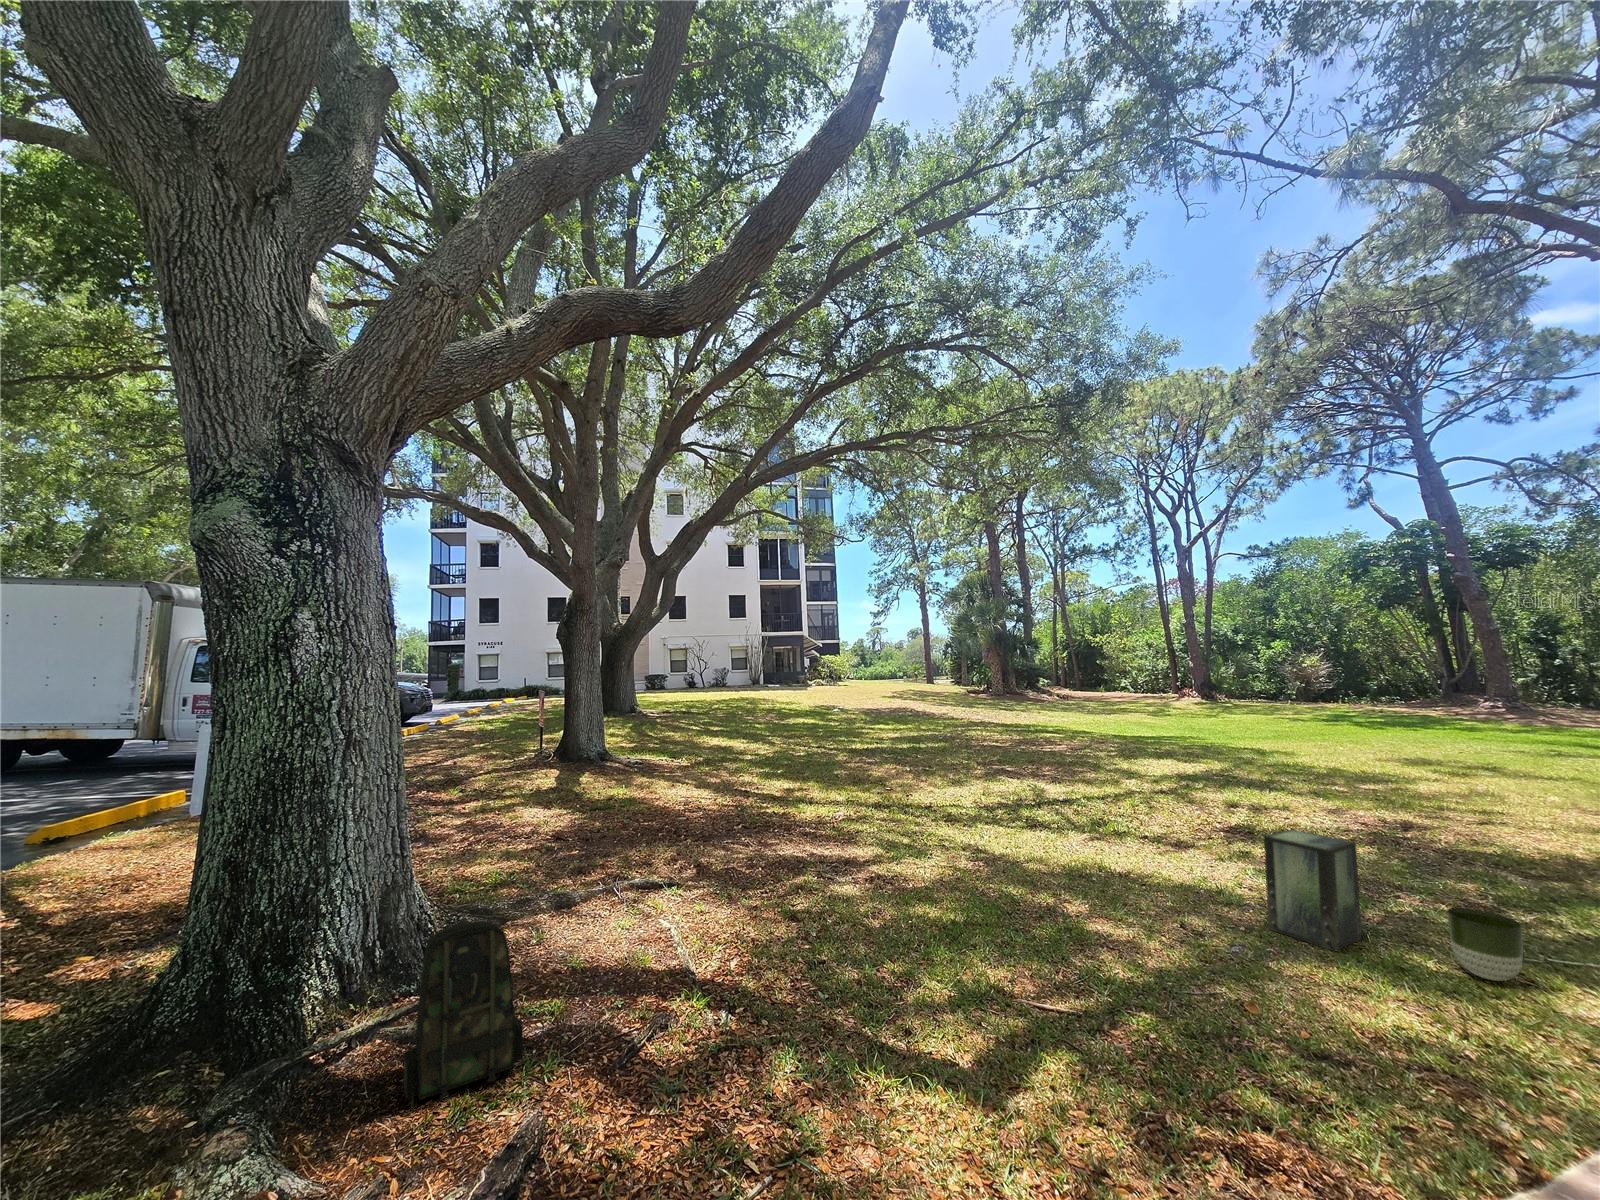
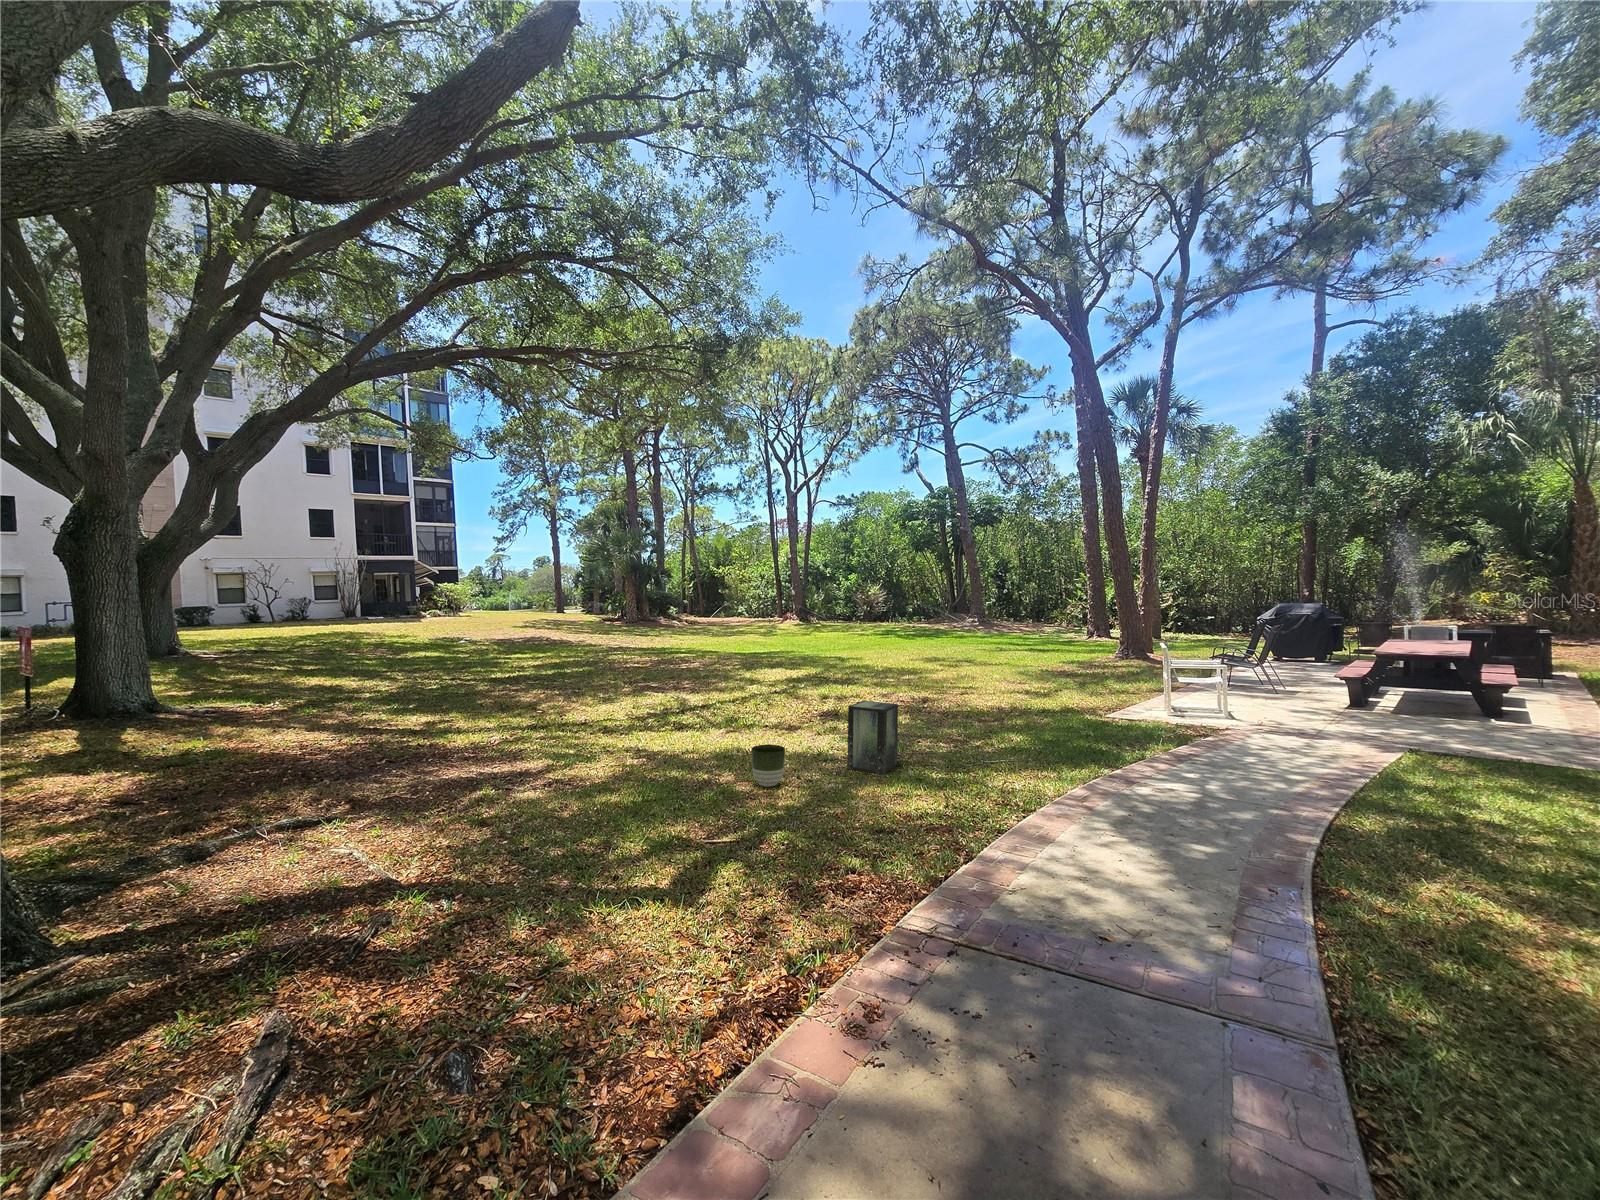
planter: present [1447,907,1522,981] -> present [751,745,785,787]
backpack: present [403,920,523,1110] -> none [67,860,231,1059]

